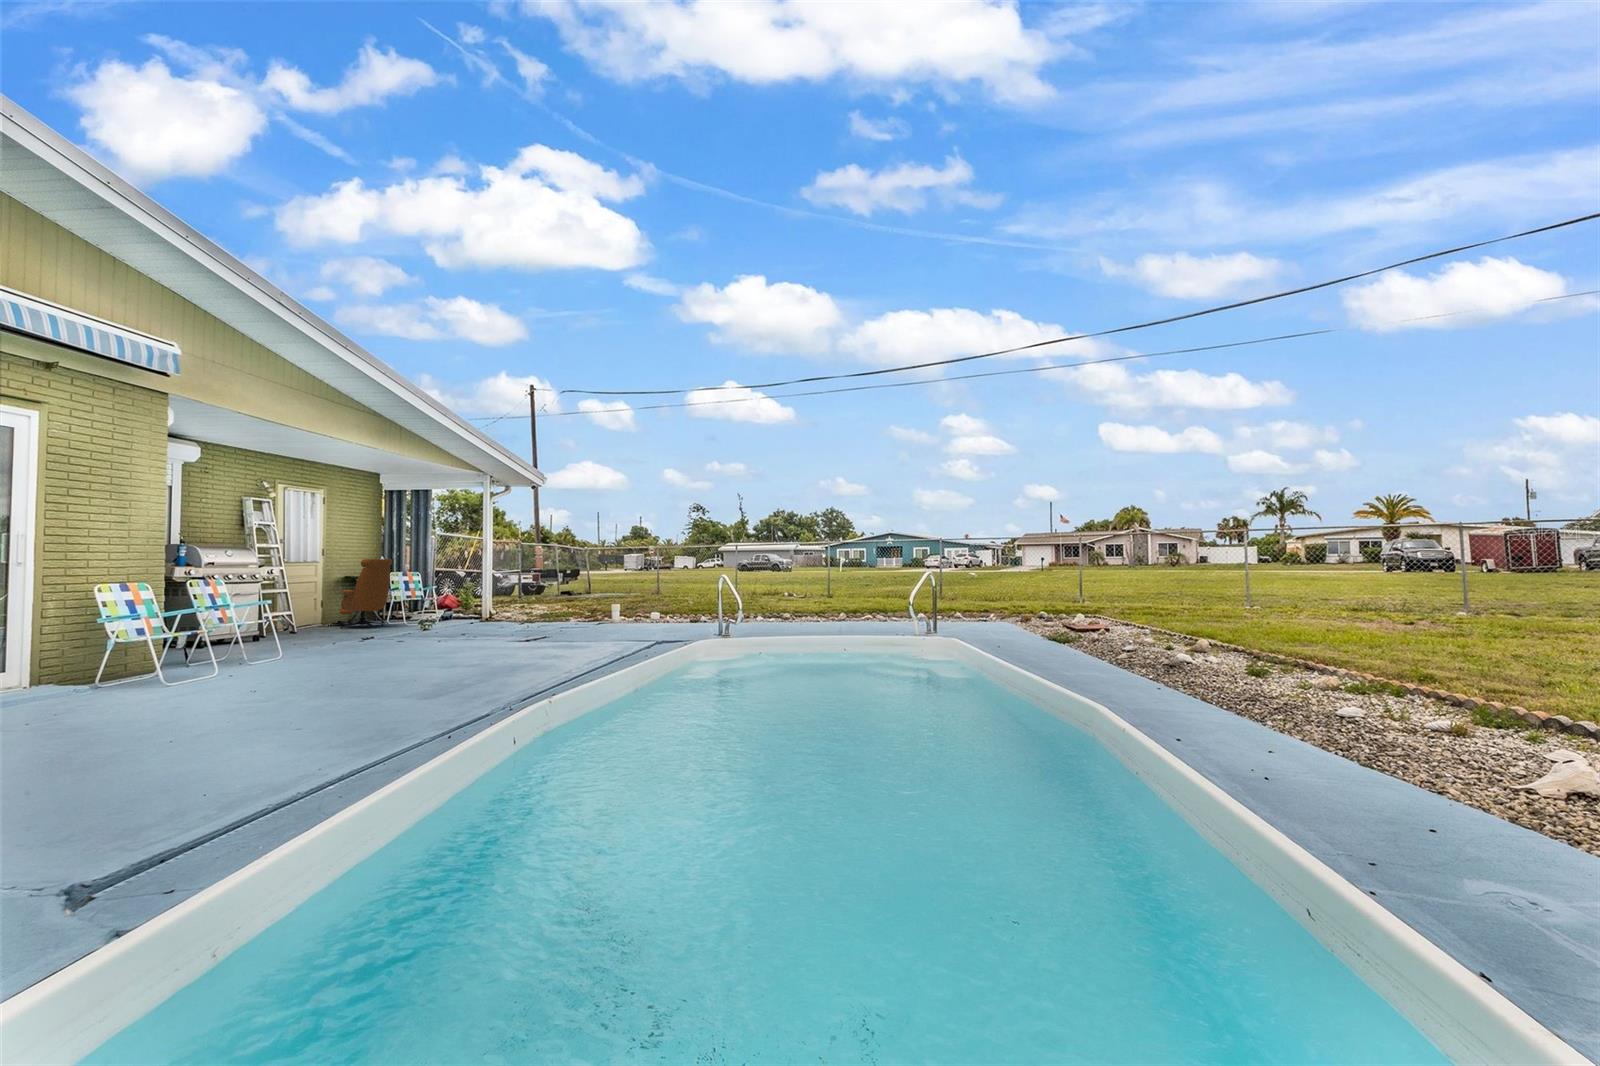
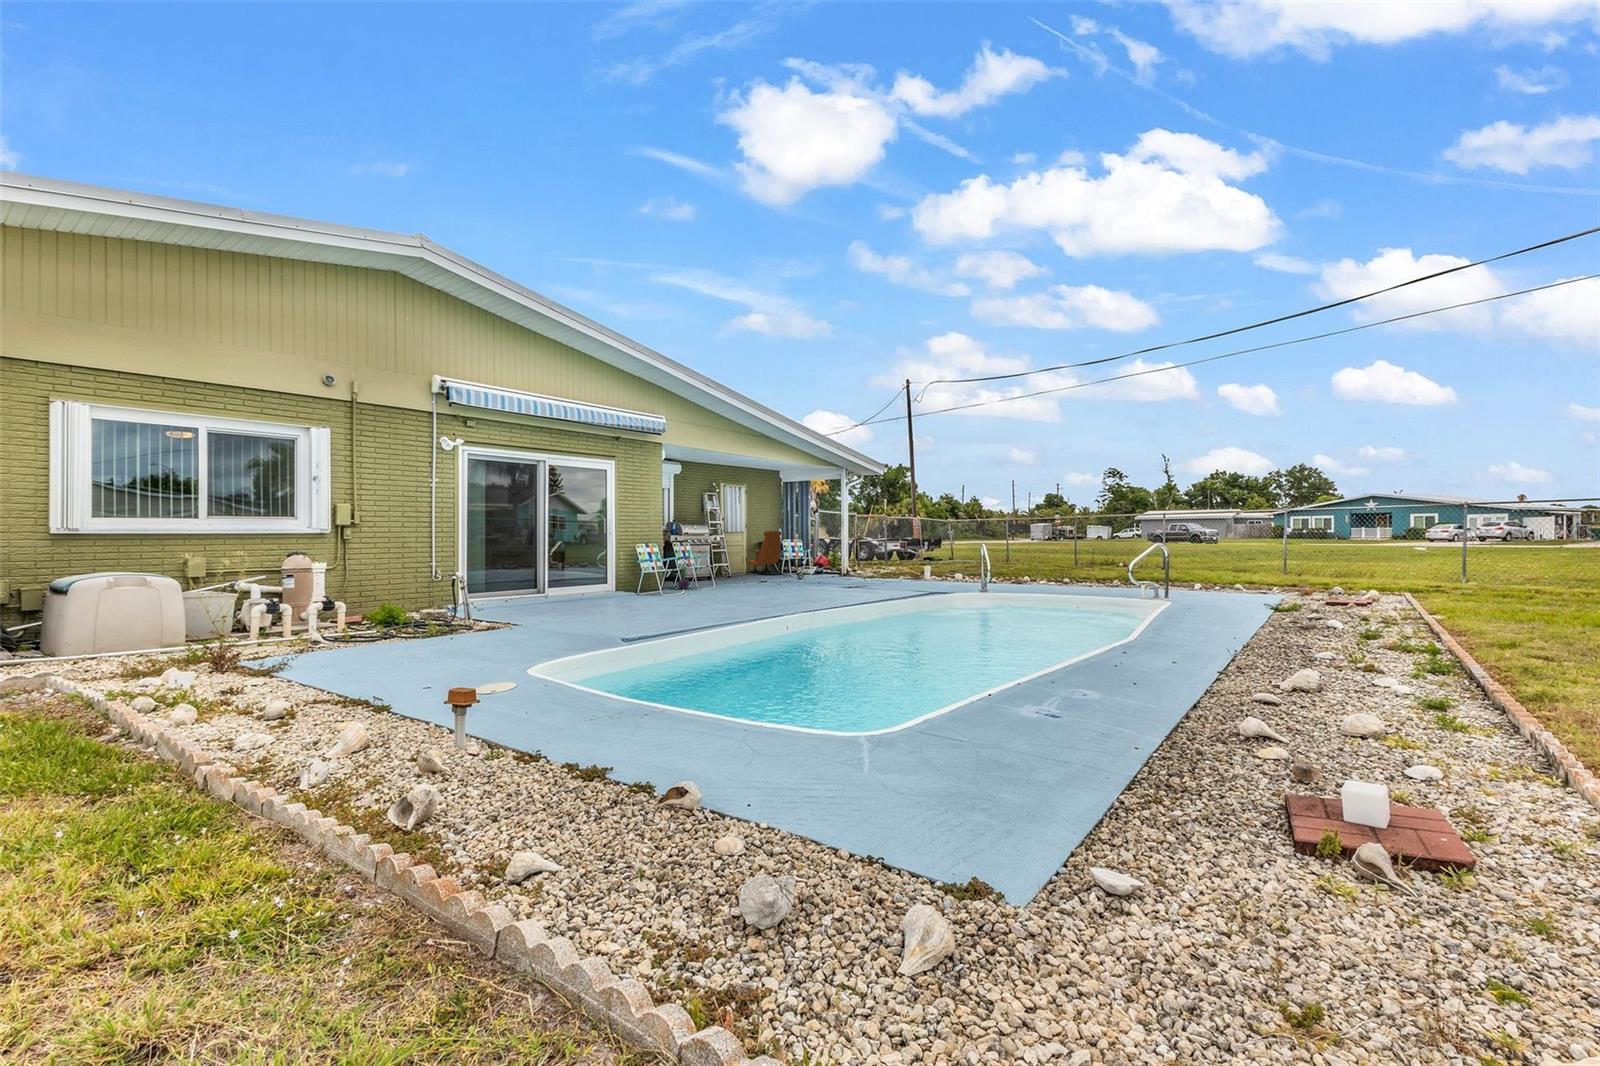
decorative plant: none [164,608,252,667] -> present [677,558,689,588]

